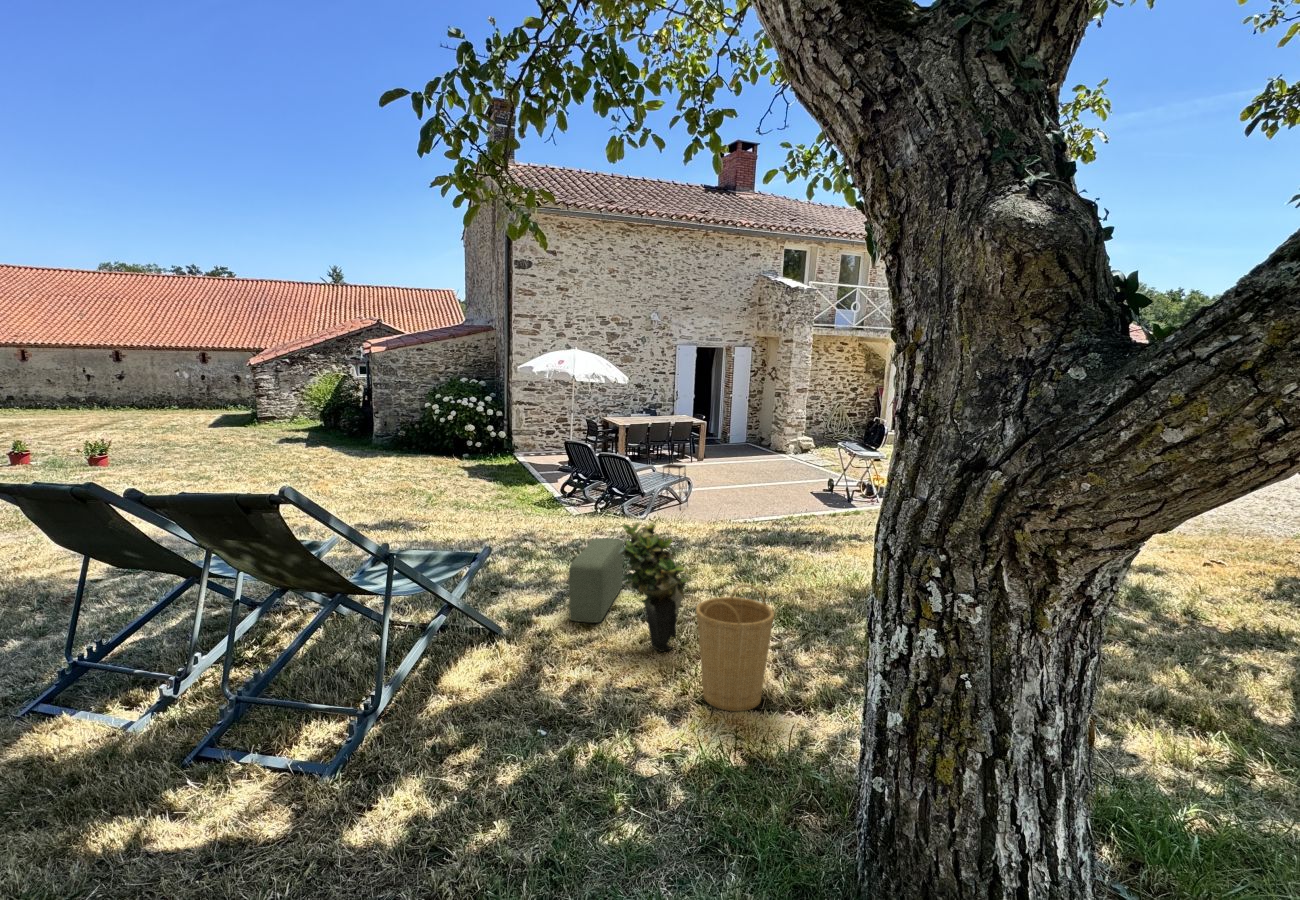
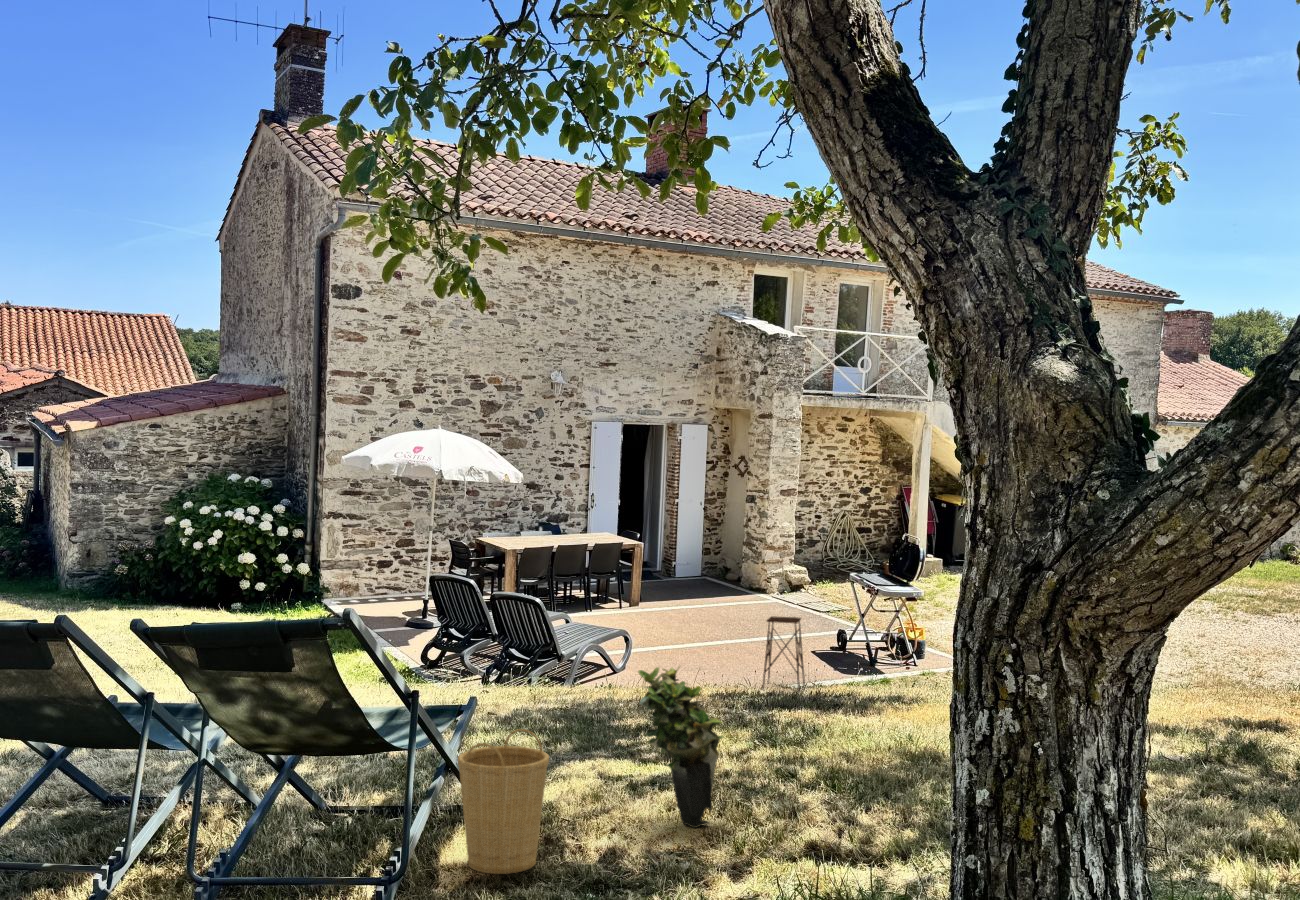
side table: present [659,464,688,507] -> present [762,617,805,691]
pouf: present [569,538,623,623] -> none [561,700,614,804]
basket: present [696,585,774,711] -> present [458,729,549,874]

